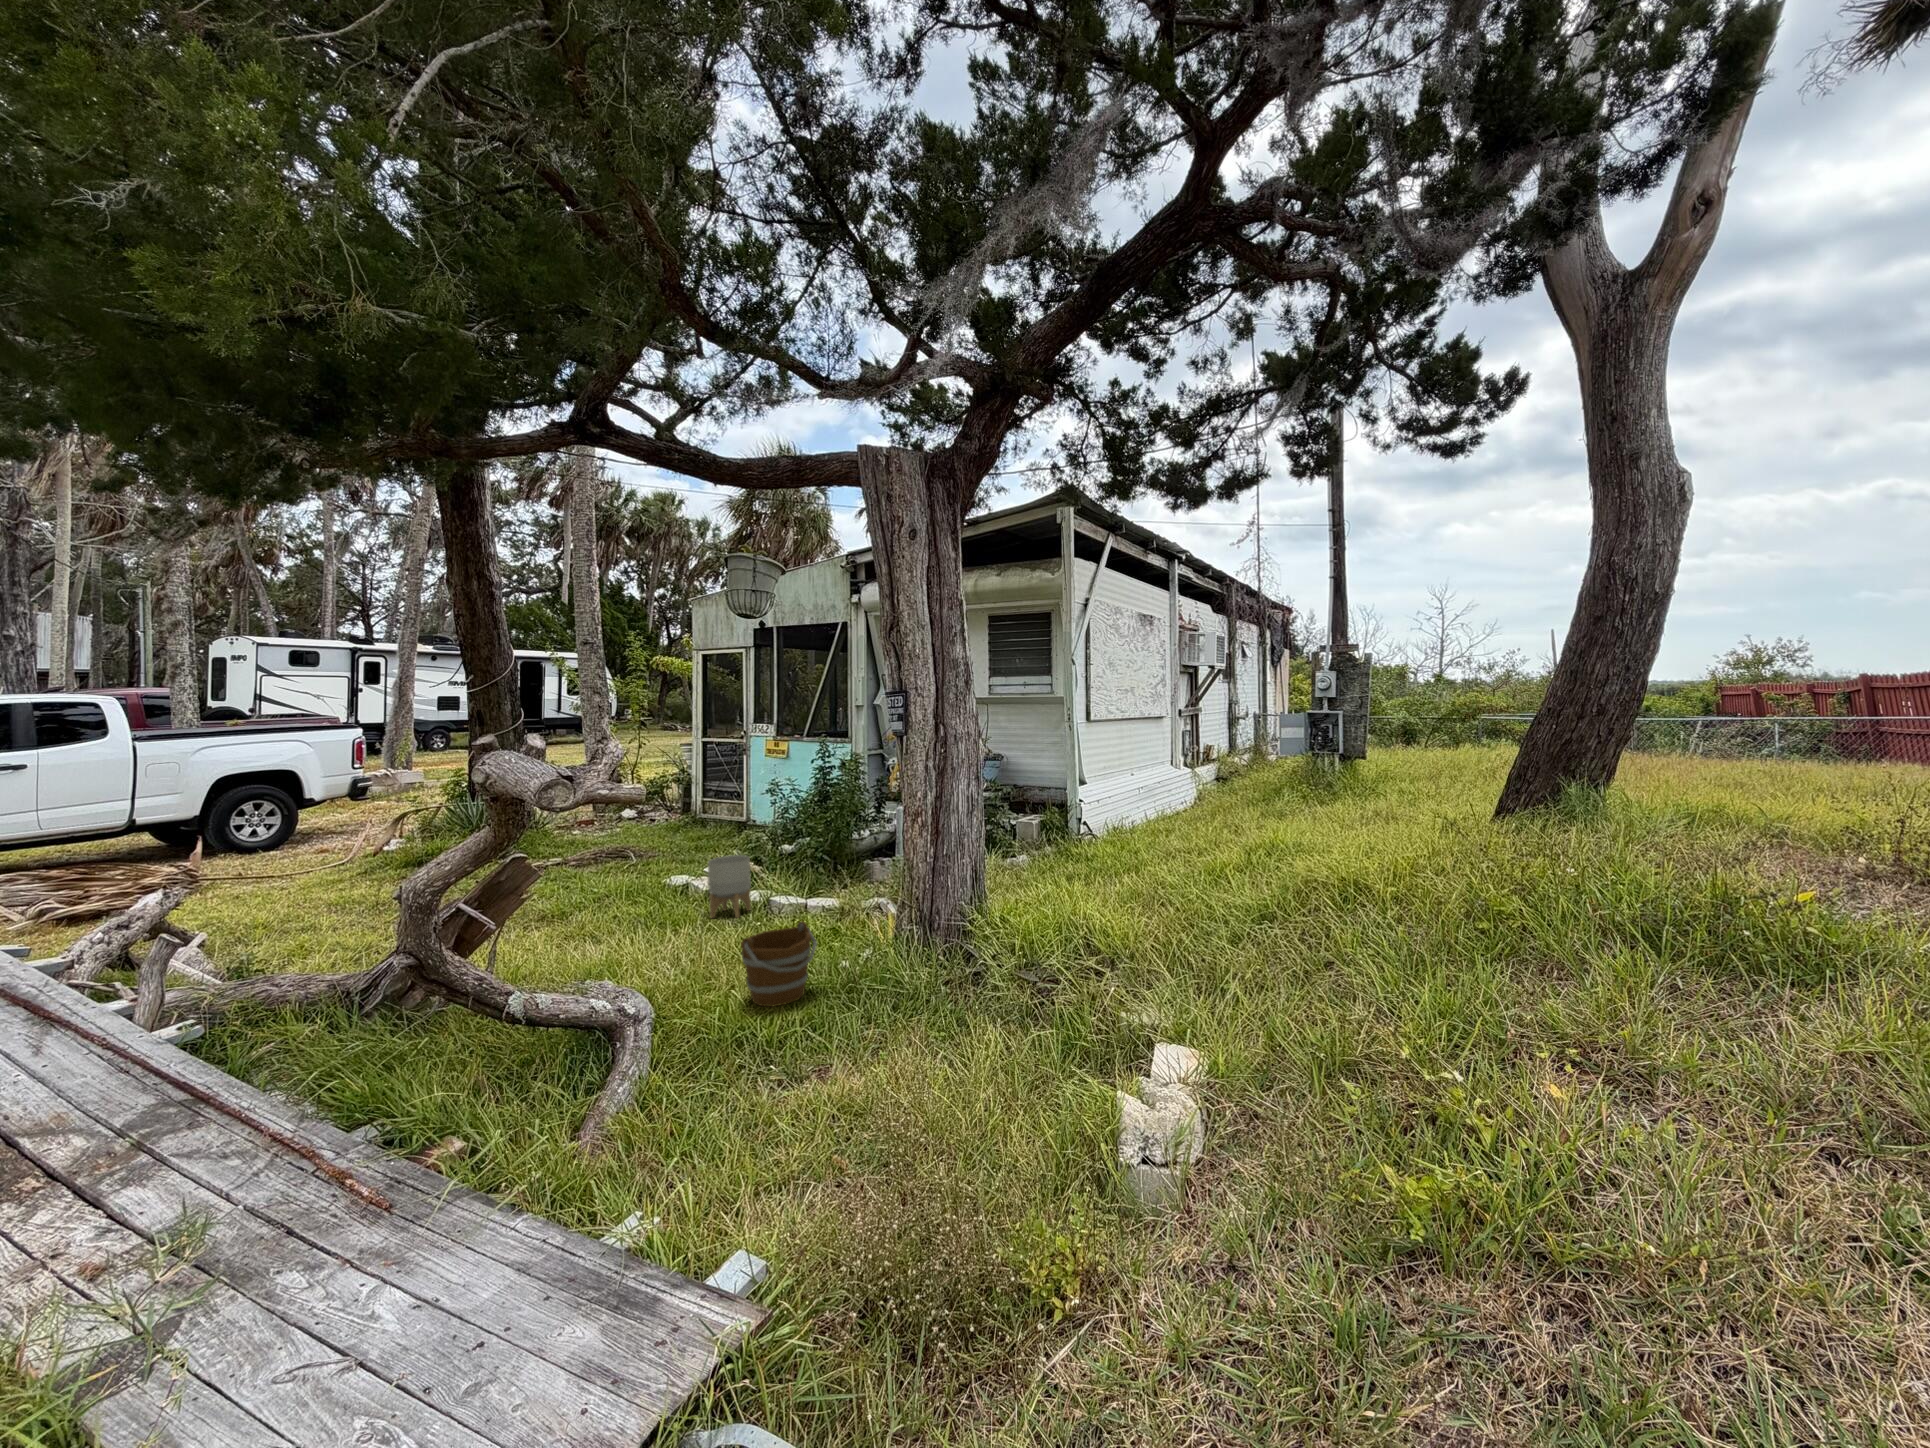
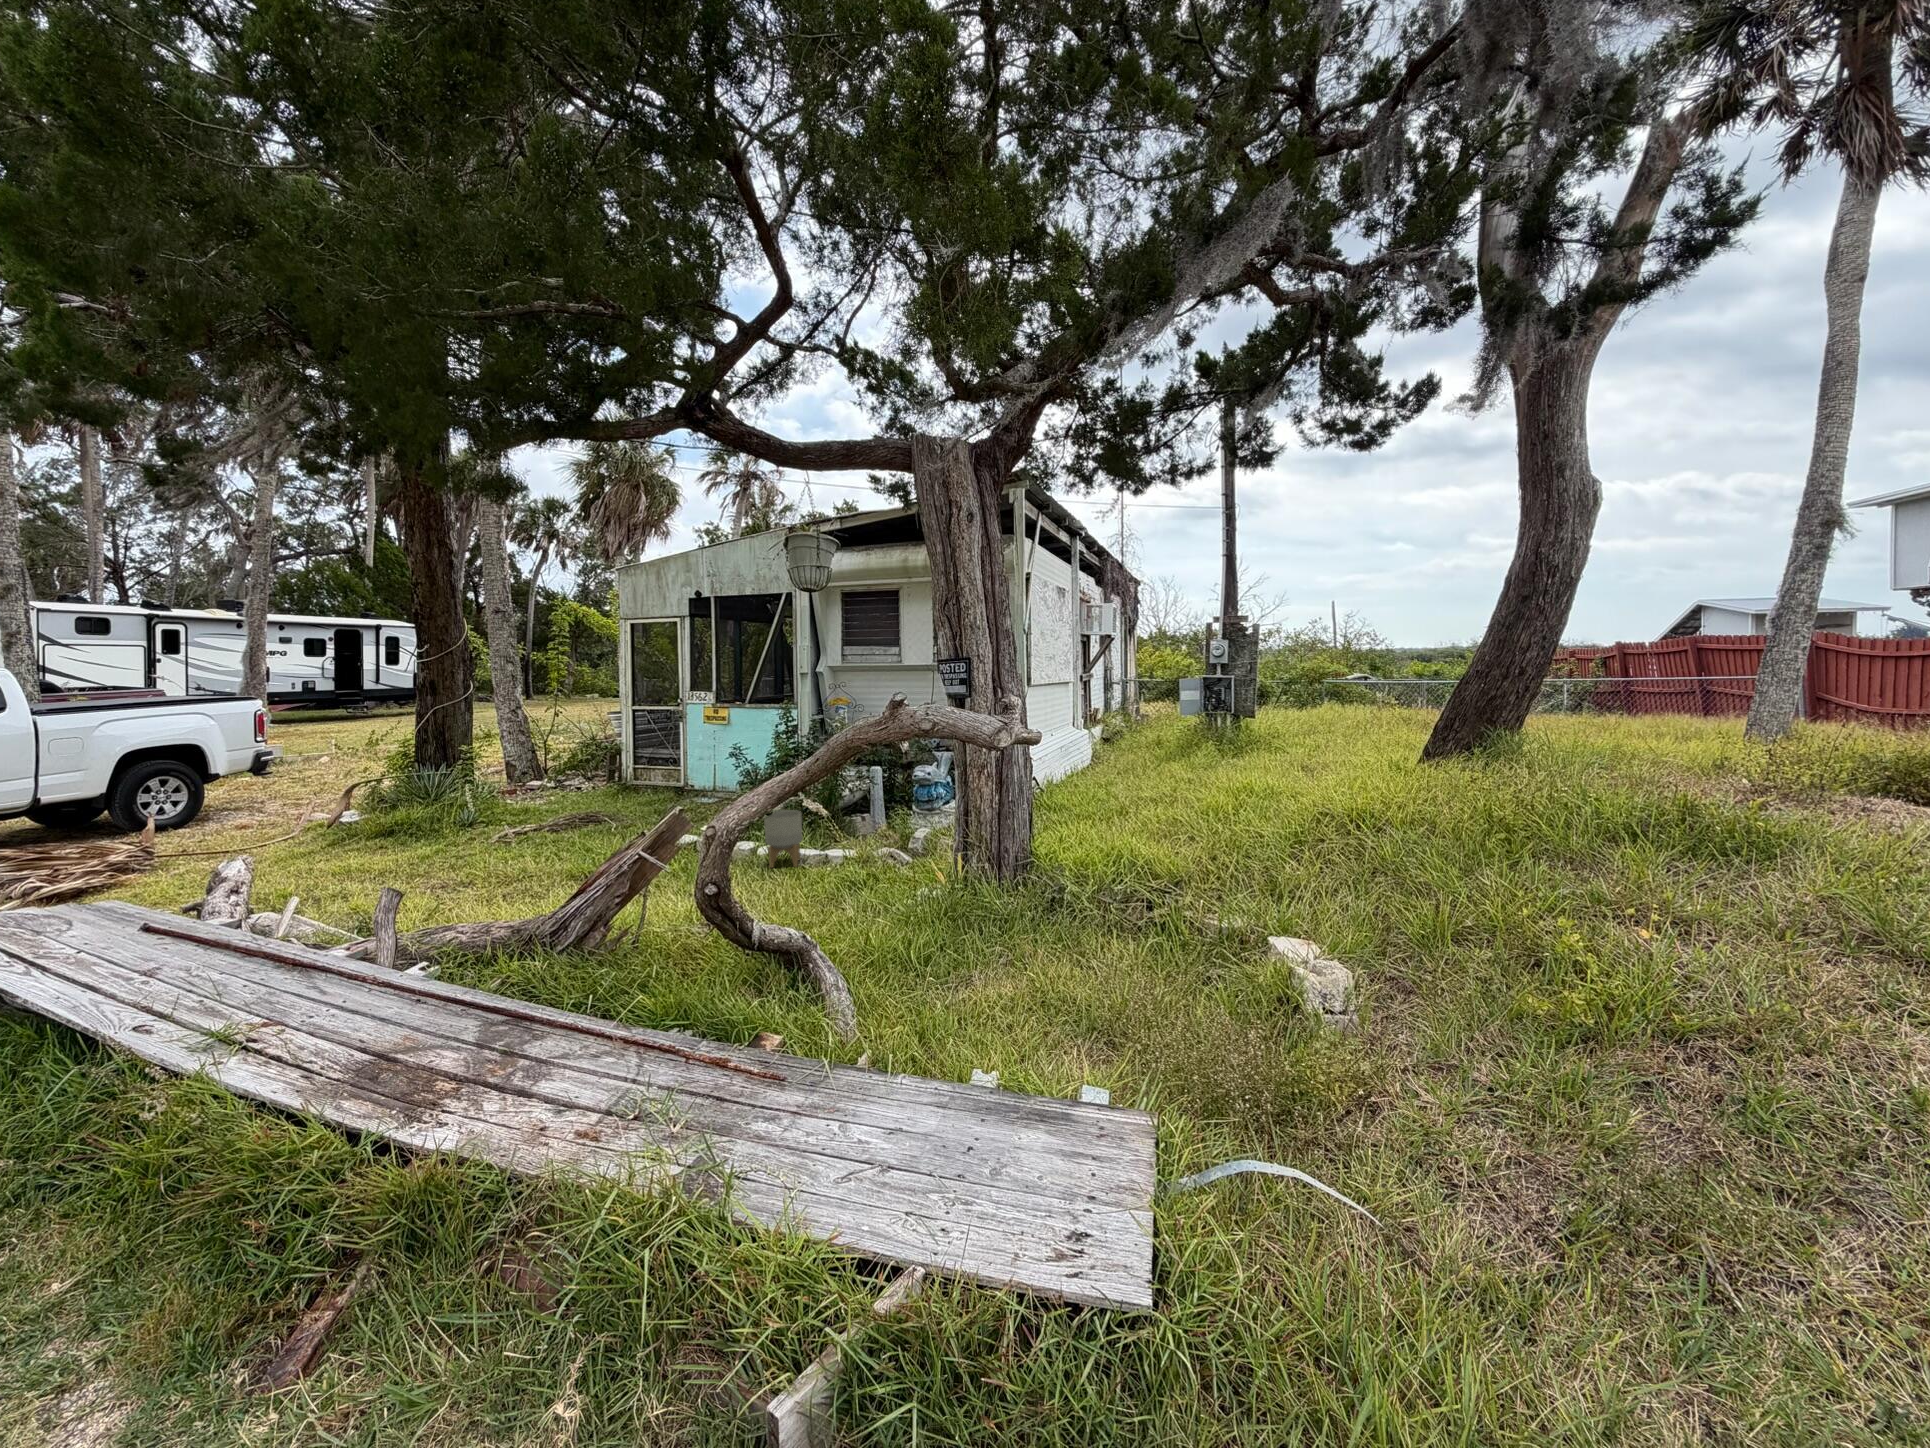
bucket: present [741,921,817,1007] -> none [894,858,956,931]

